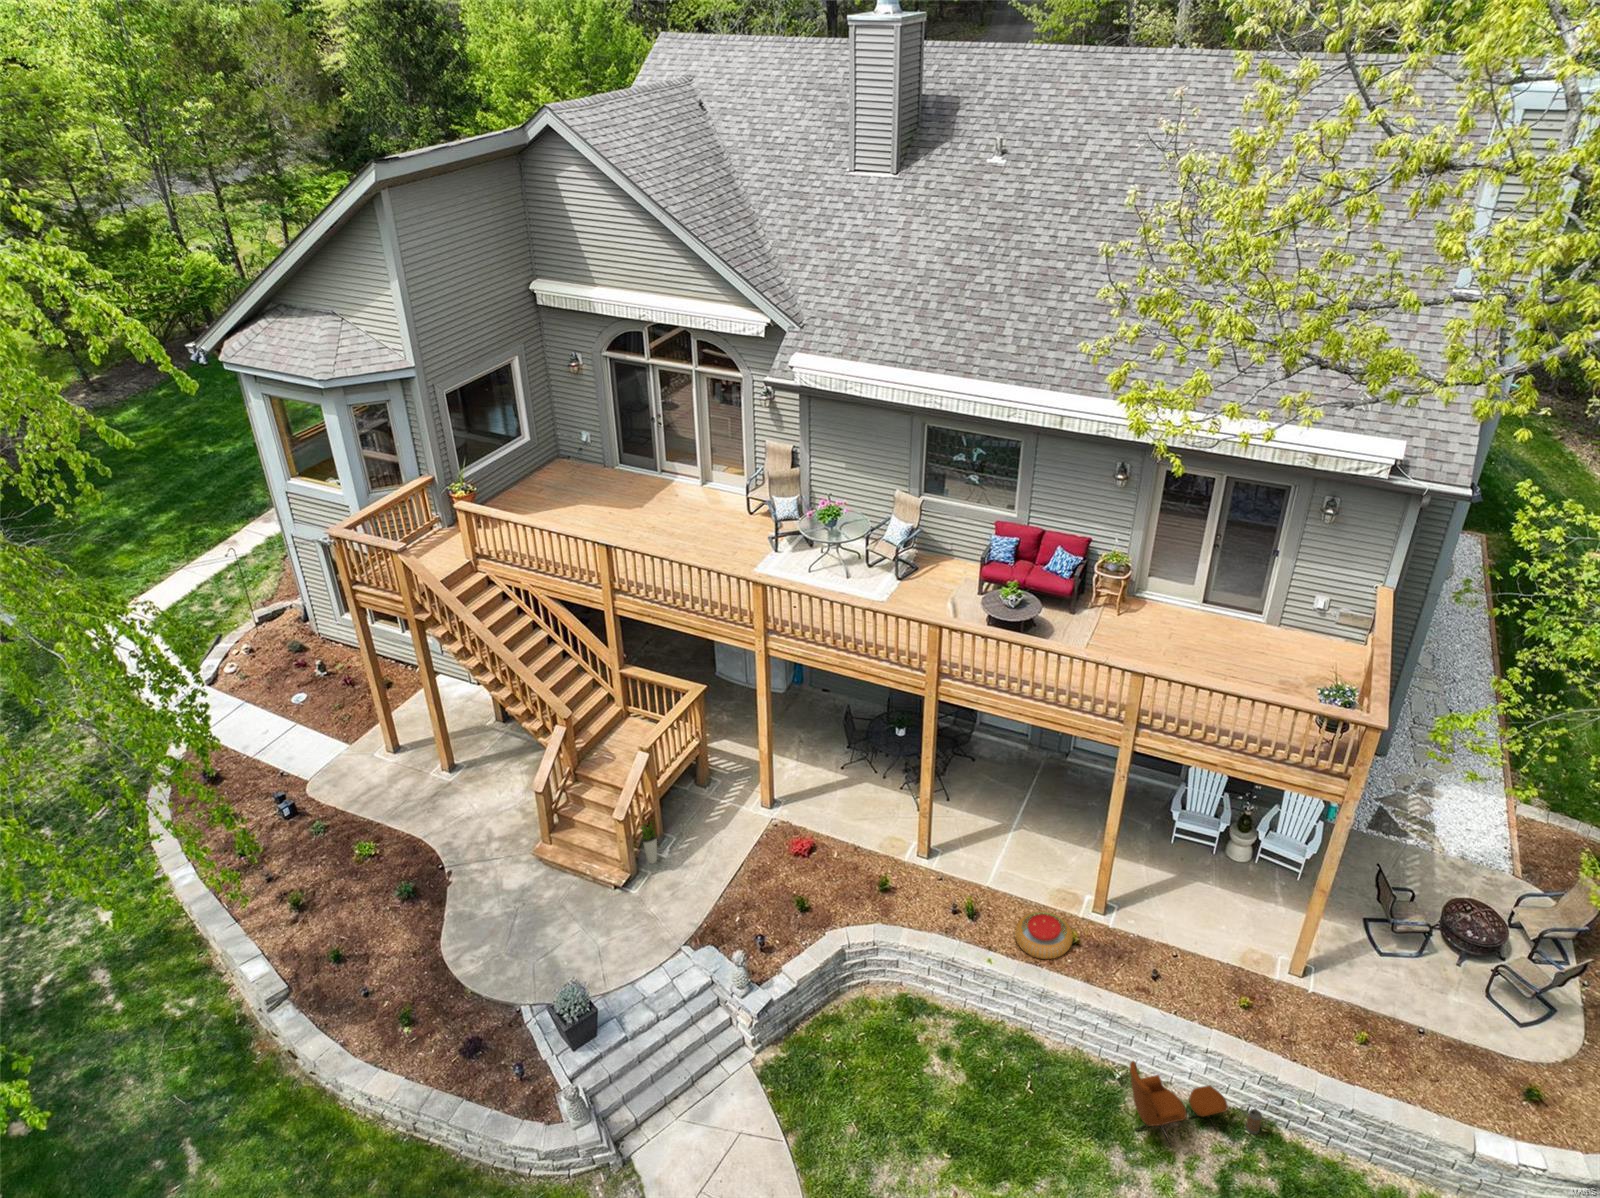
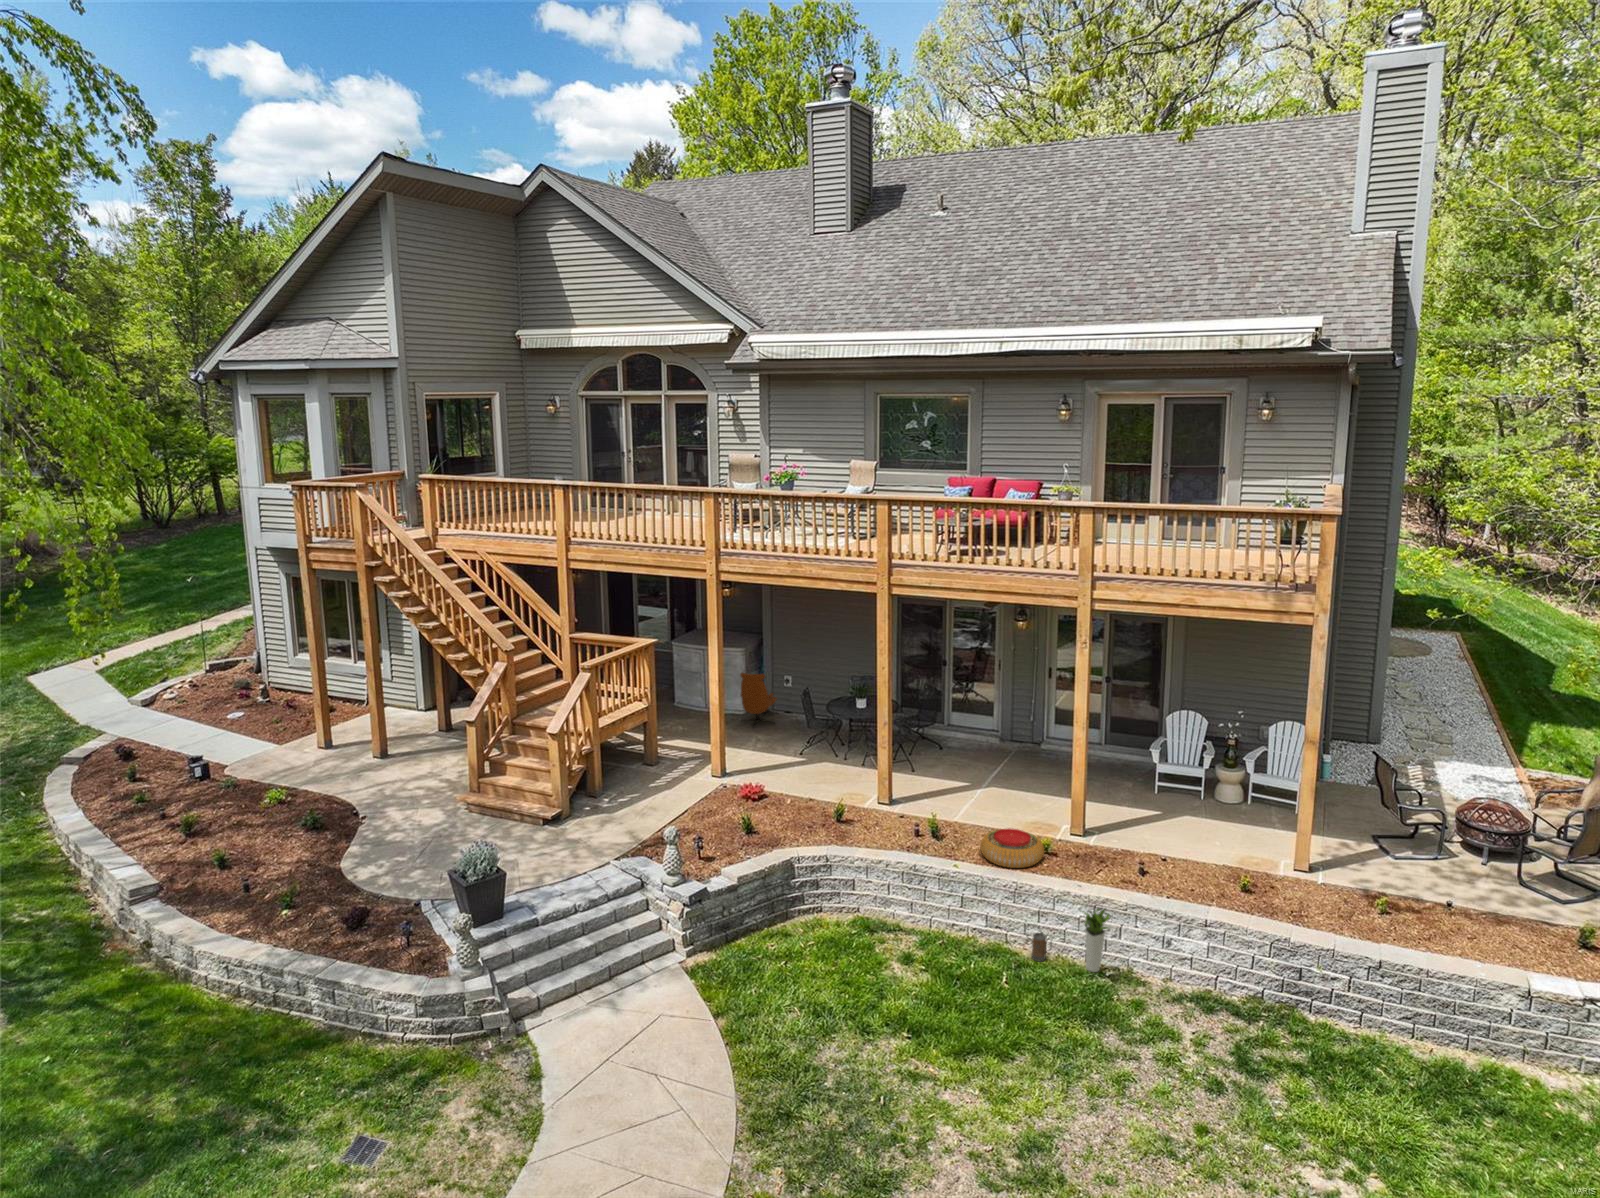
planter: present [640,822,657,864] -> present [1084,909,1110,972]
lounge chair: present [1130,1061,1228,1146] -> present [740,673,777,727]
watering can: present [1243,1104,1270,1134] -> present [1025,924,1054,962]

